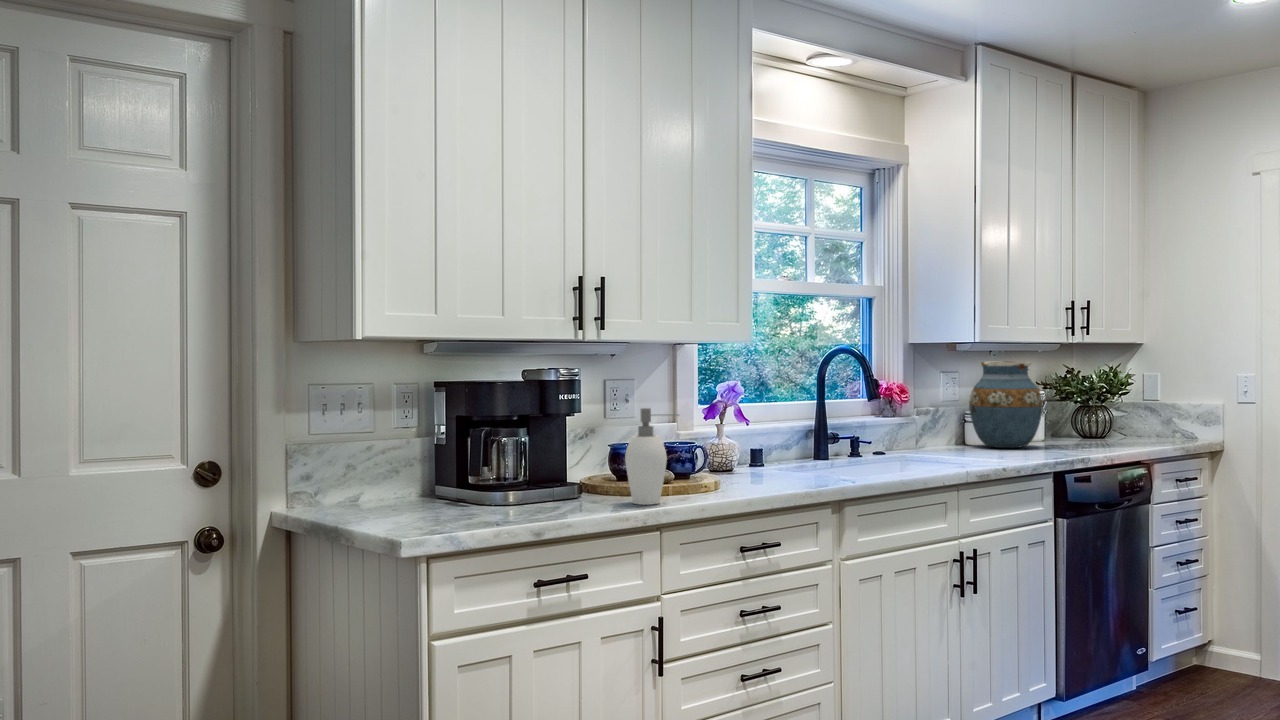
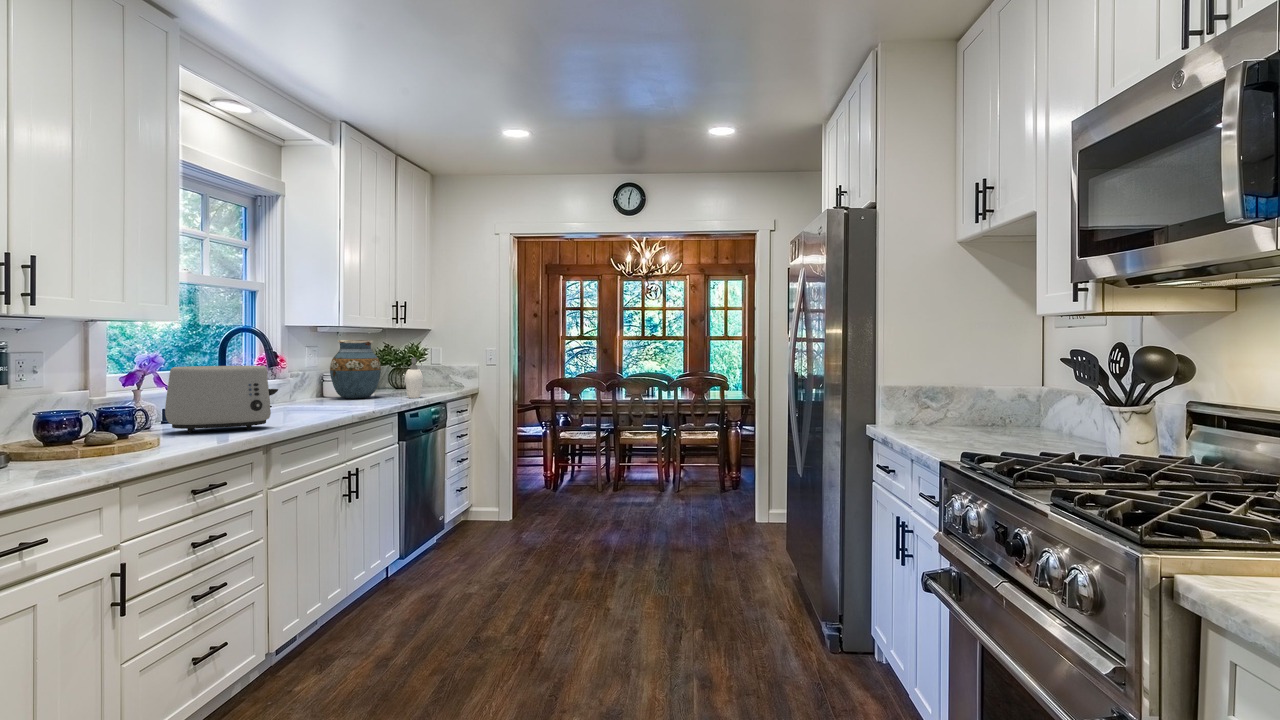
toaster: none [738,398,857,480] -> present [165,366,278,433]
soap dispenser: present [625,408,673,505] -> present [405,358,423,398]

